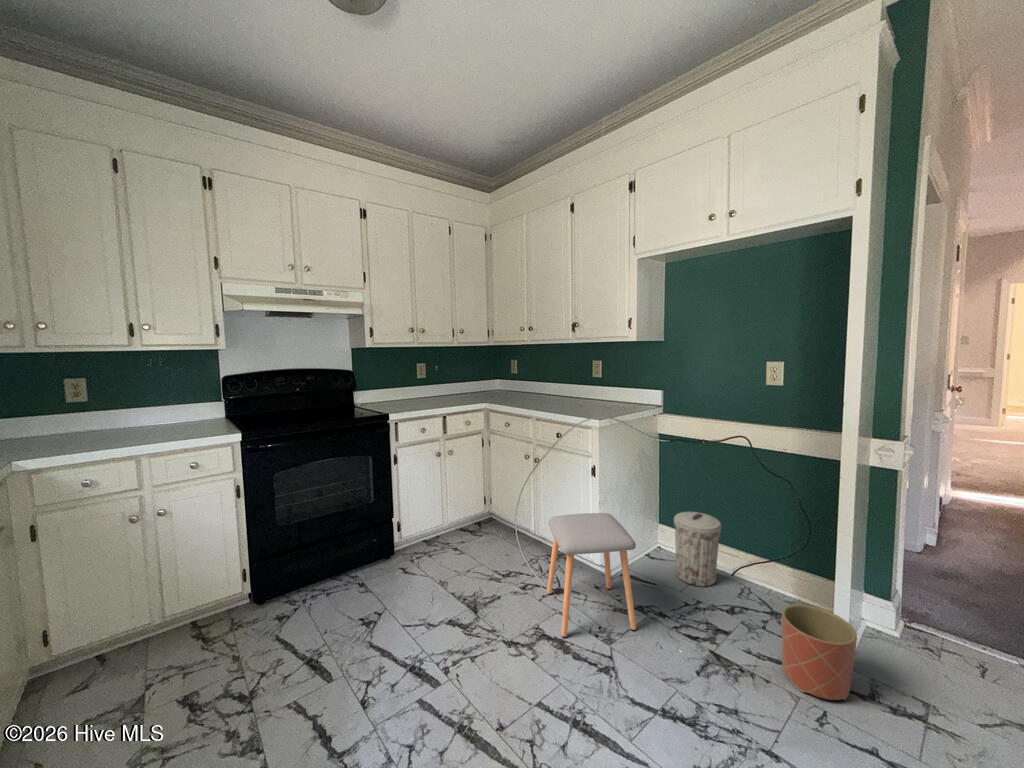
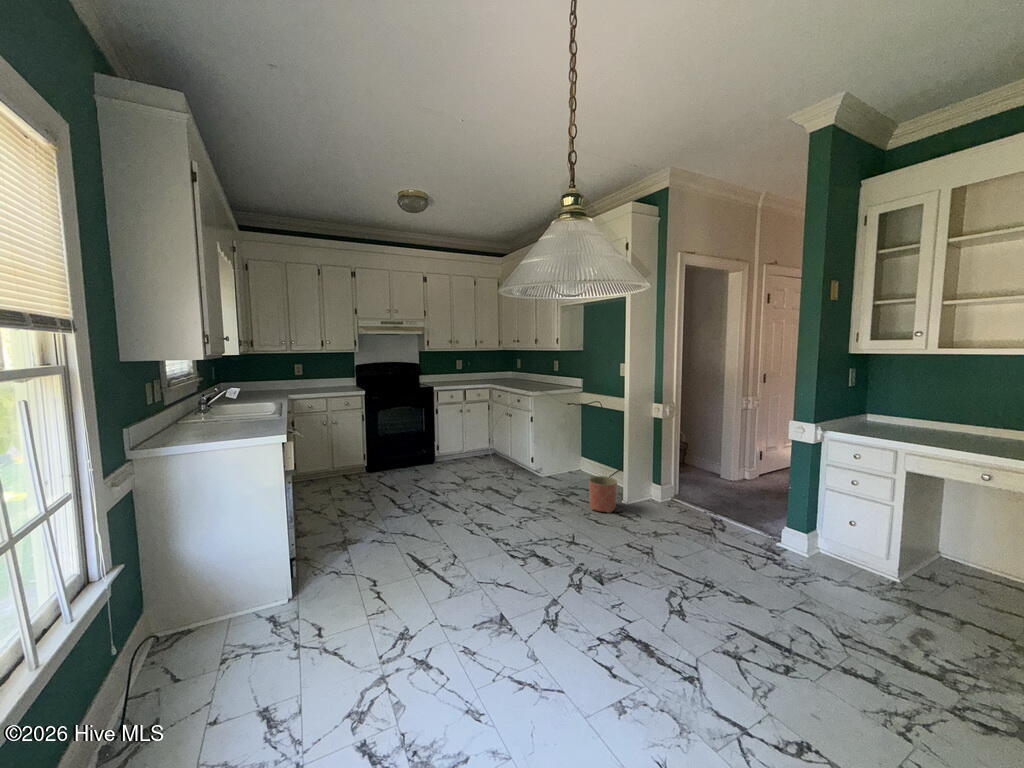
trash can: present [674,512,721,587] -> none [576,444,600,482]
stool: present [547,513,636,638] -> none [500,438,537,491]

